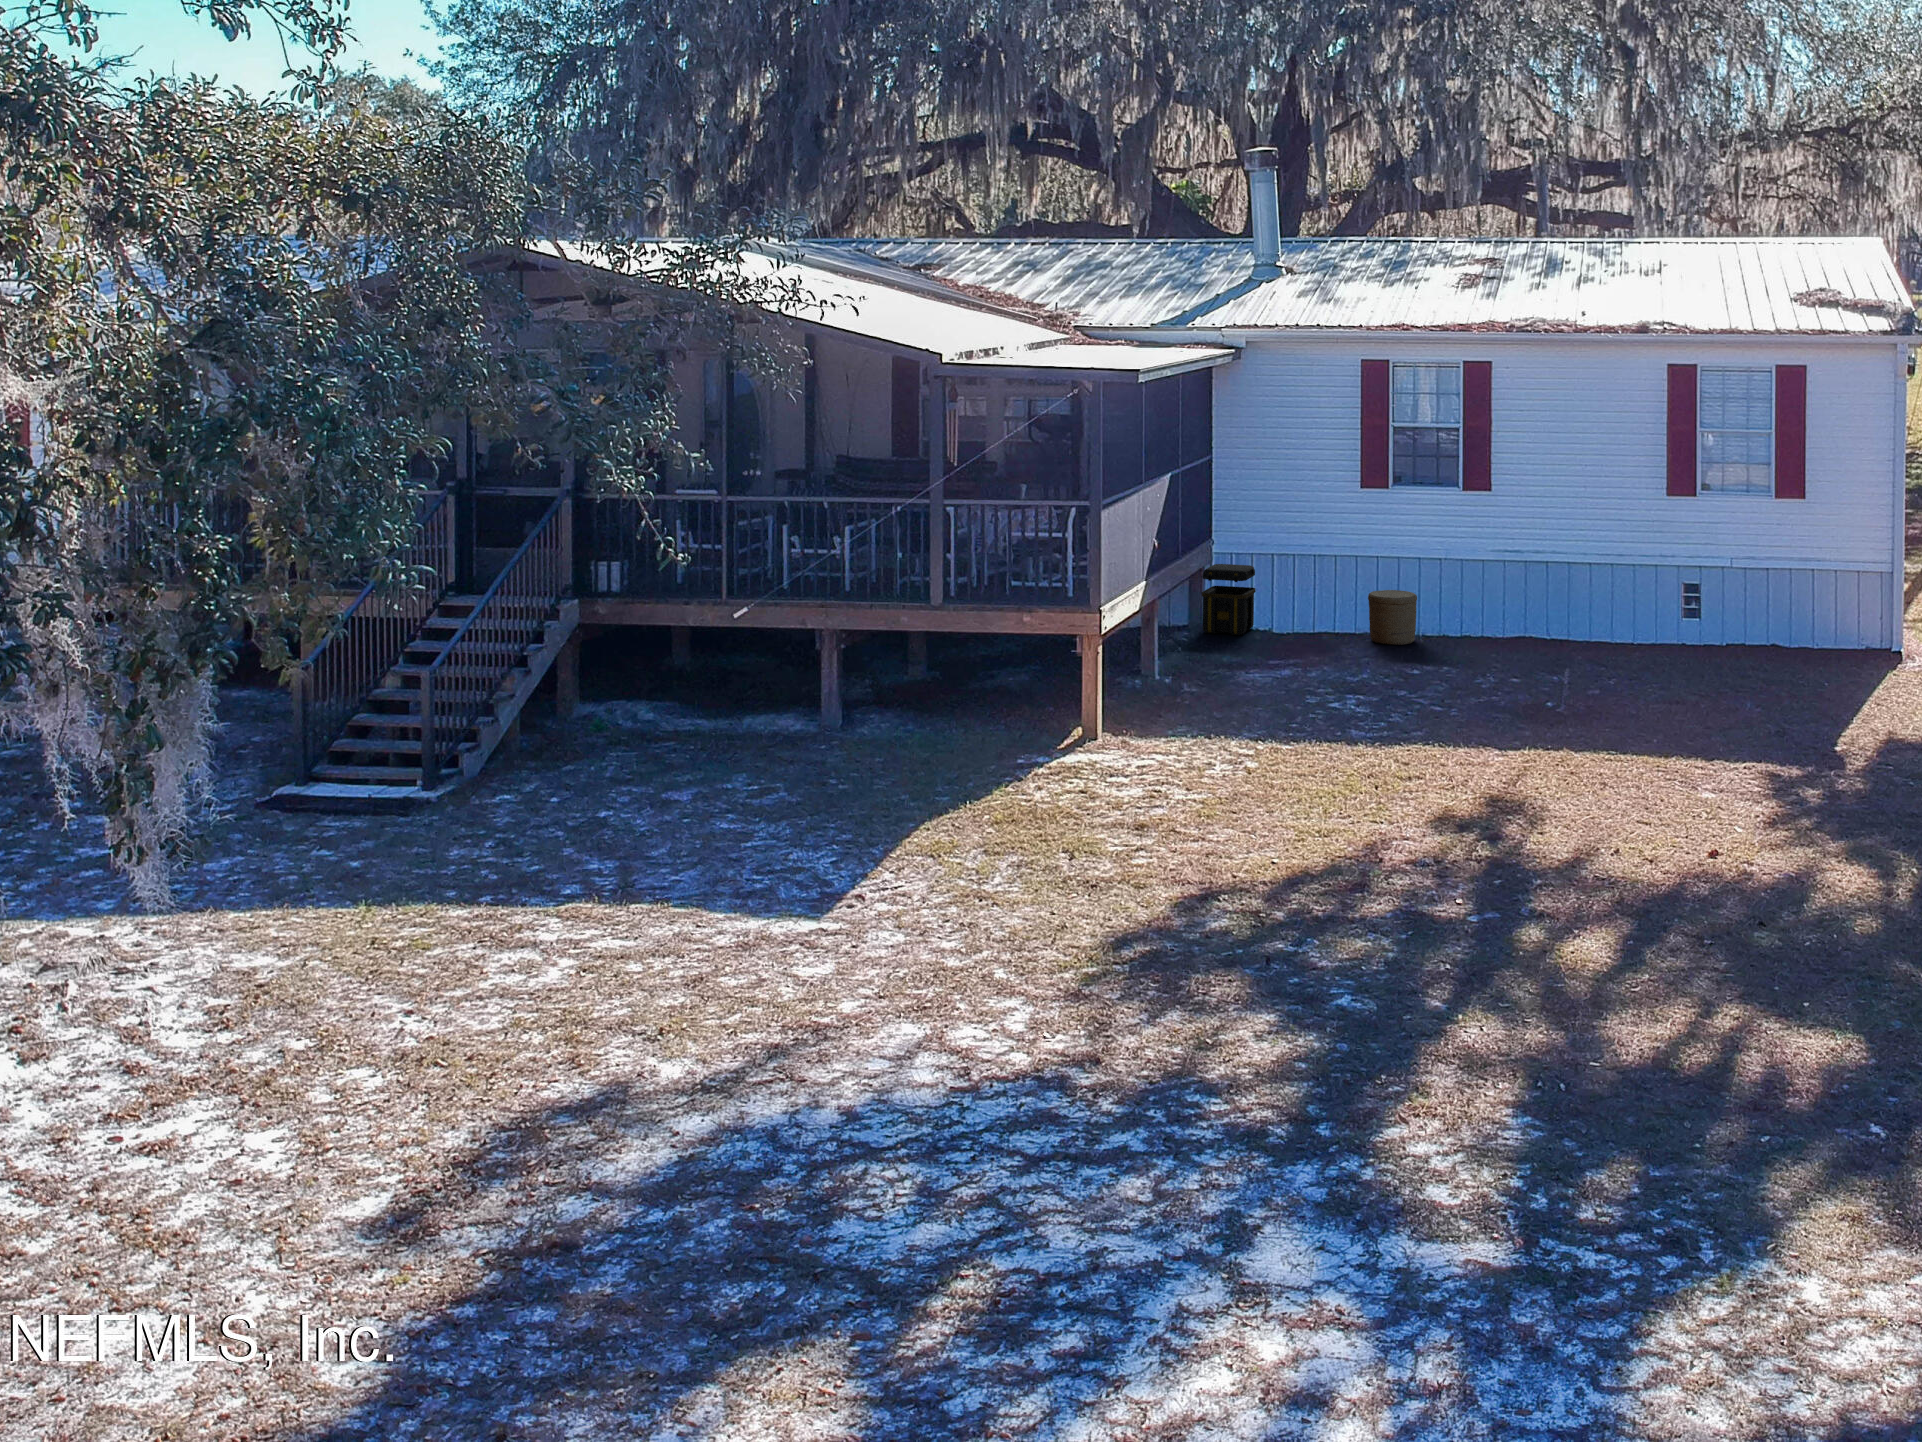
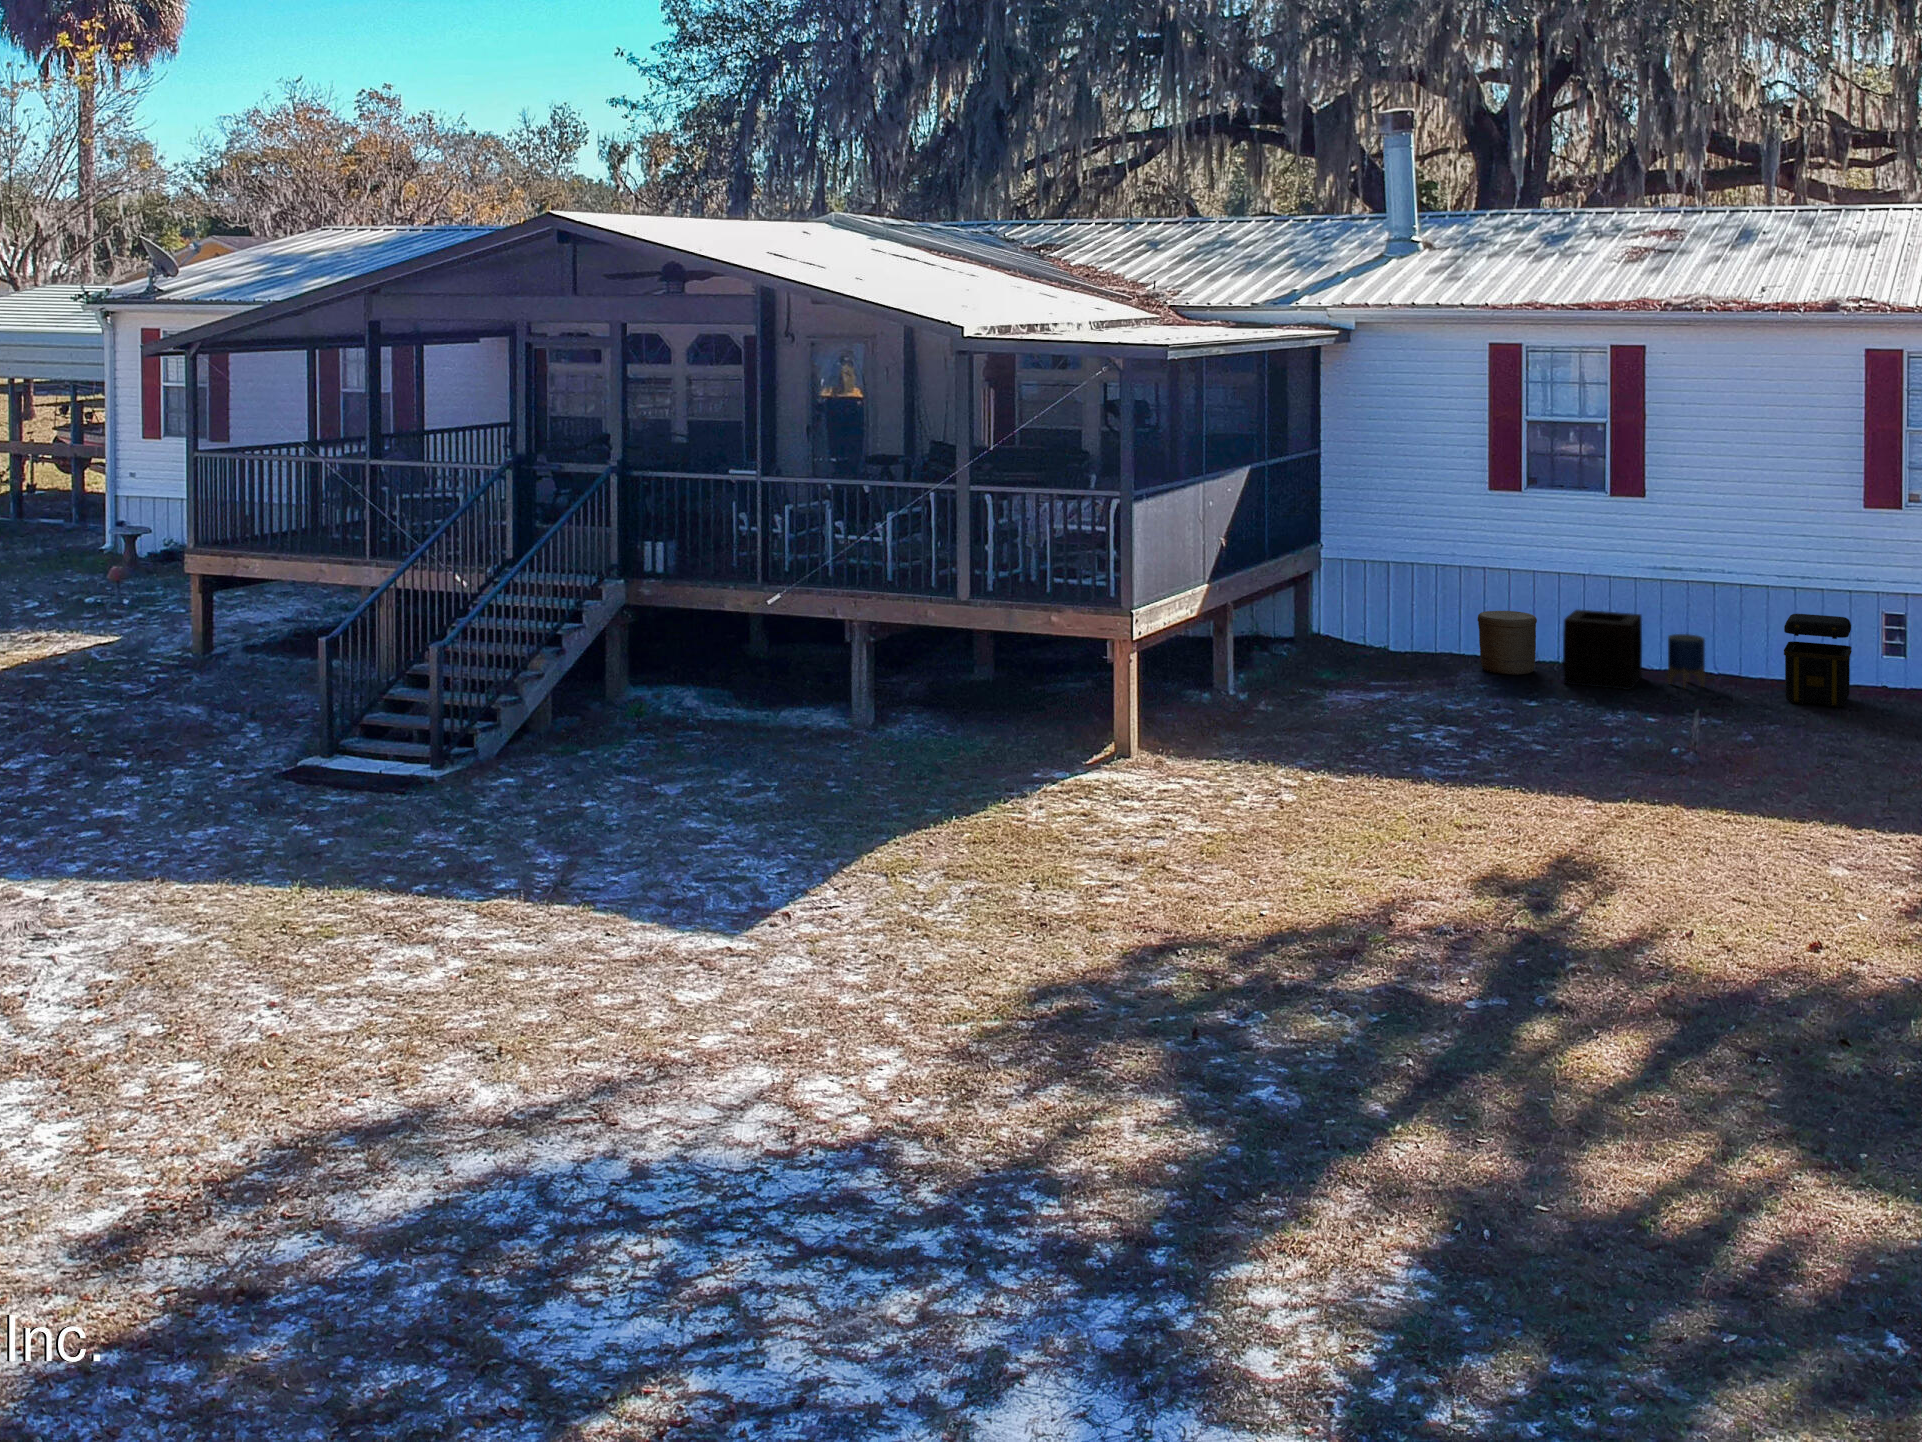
toolbox: present [1202,564,1256,635] -> present [1784,614,1852,707]
wooden crate: none [1442,587,1502,653] -> present [1563,610,1642,690]
planter: none [1524,605,1554,650] -> present [1668,634,1705,688]

